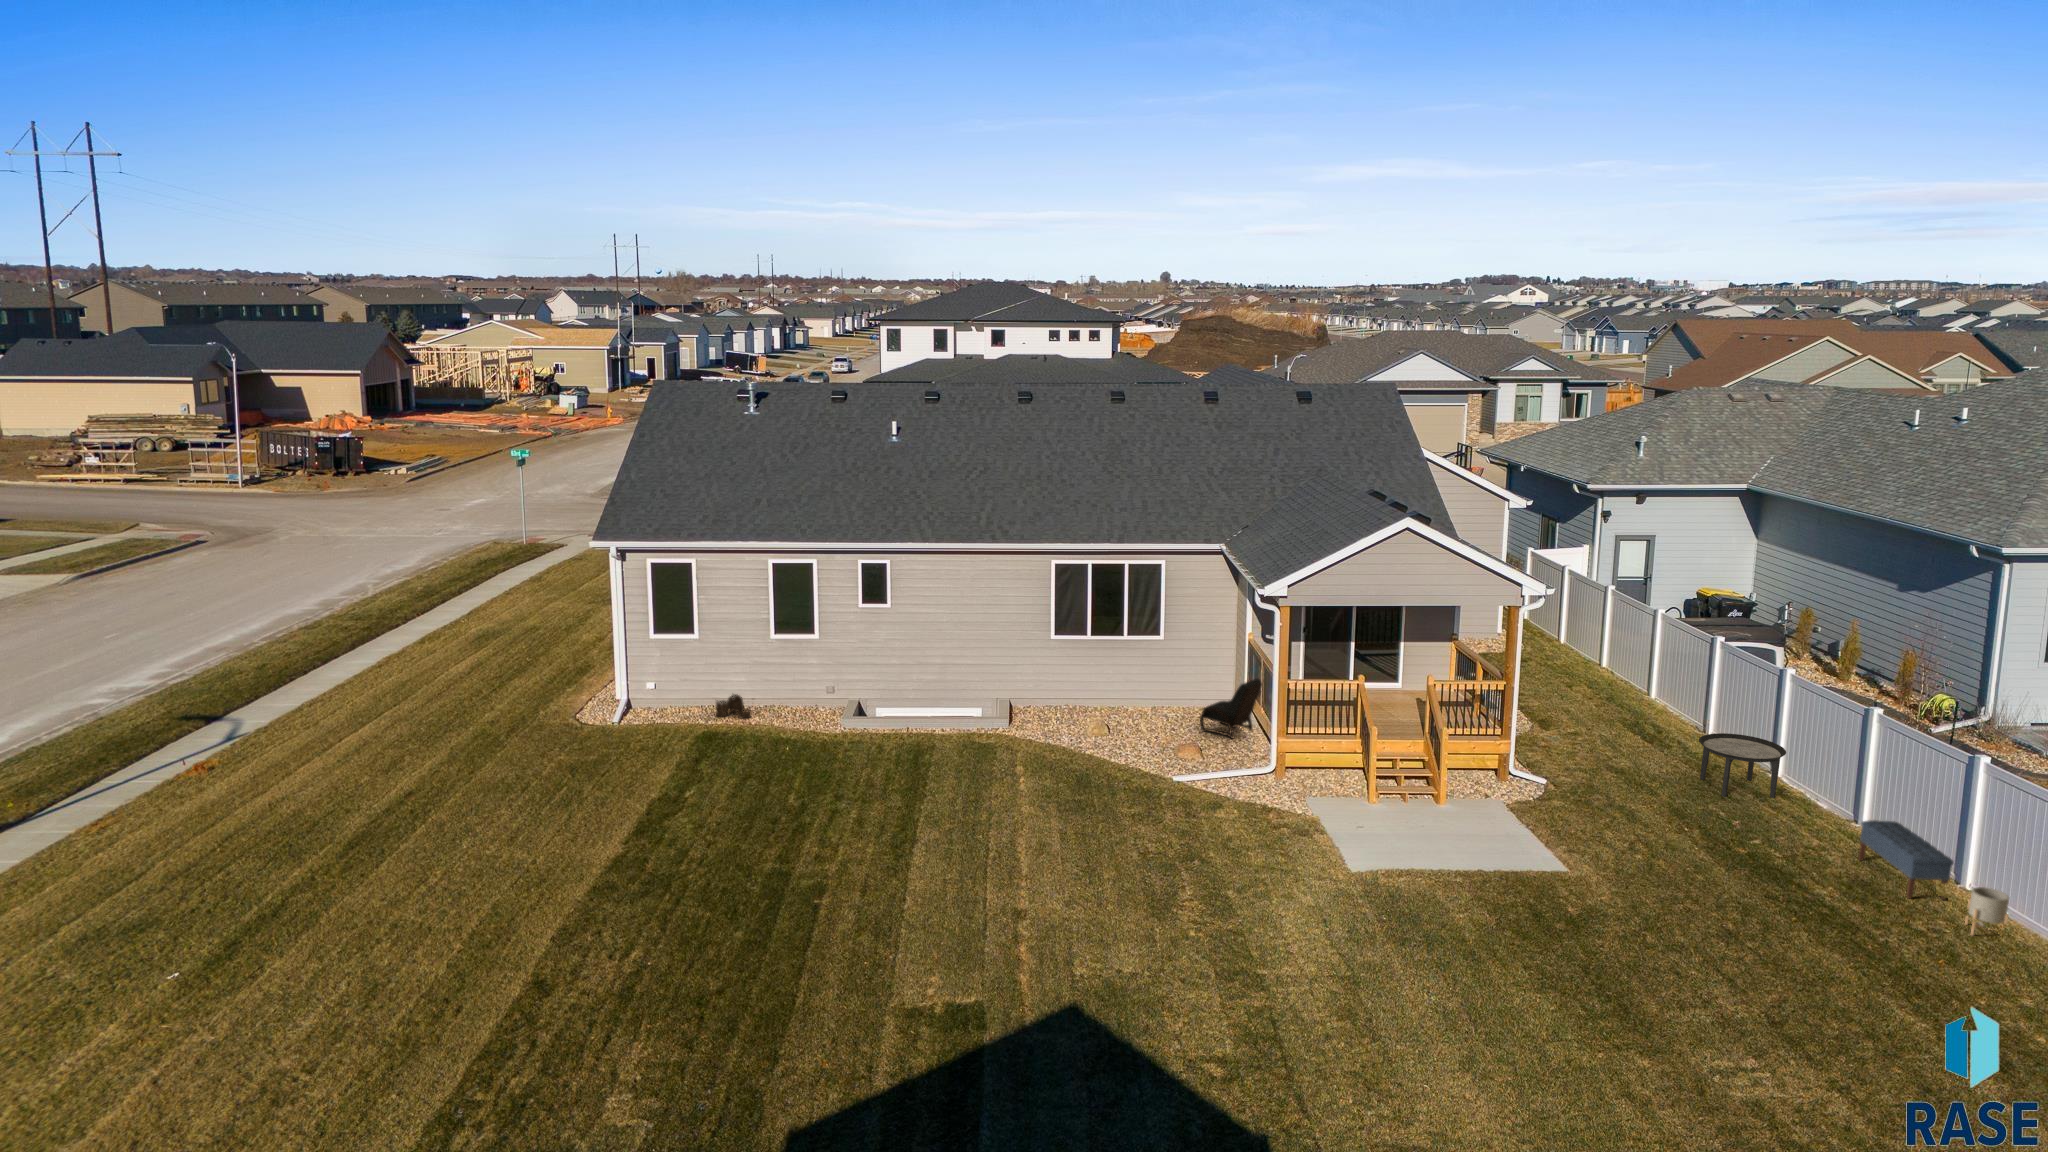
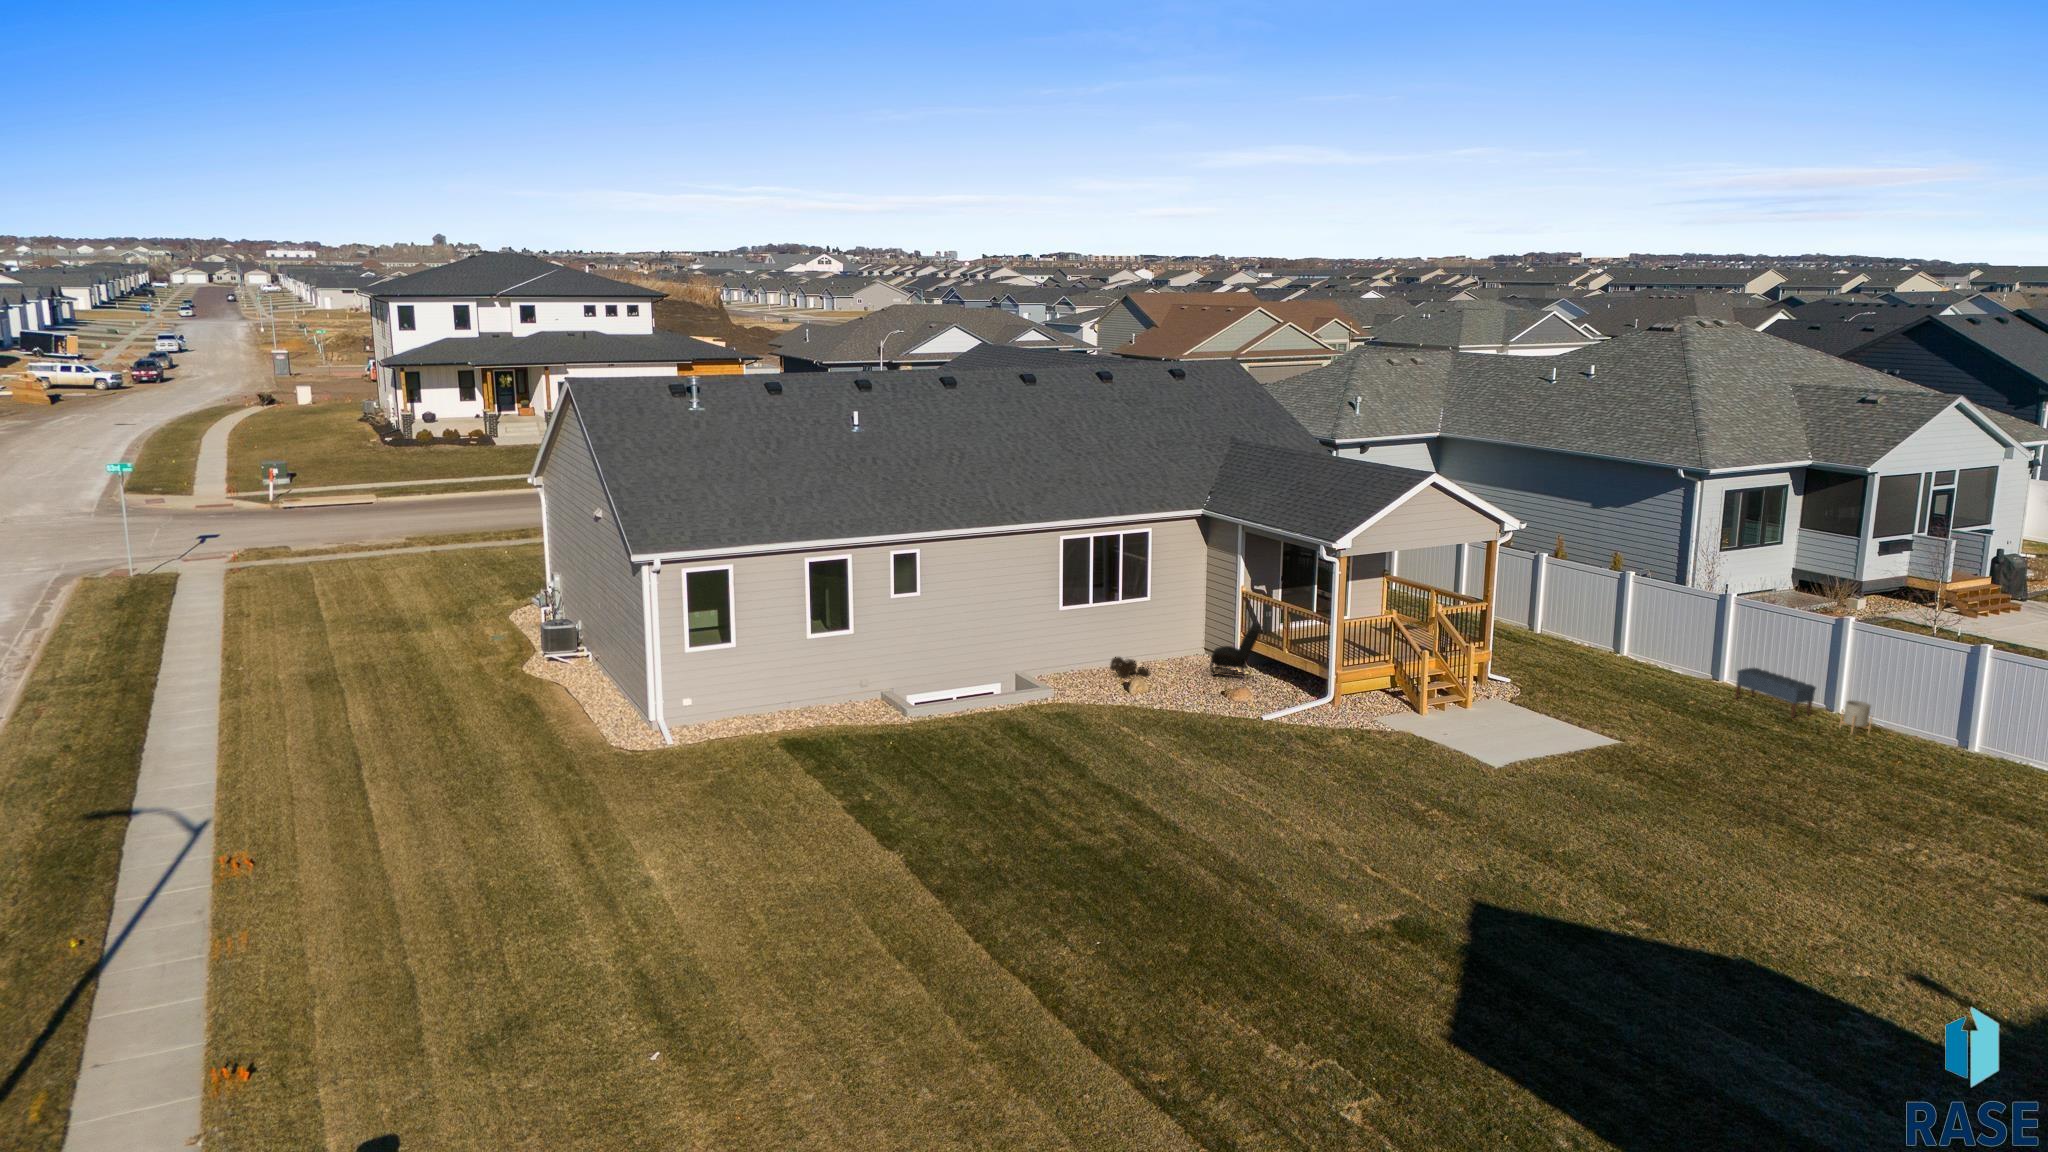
woven basket: present [716,694,751,718] -> present [1110,657,1149,678]
round table: present [1699,733,1786,798] -> none [1579,623,1643,670]

